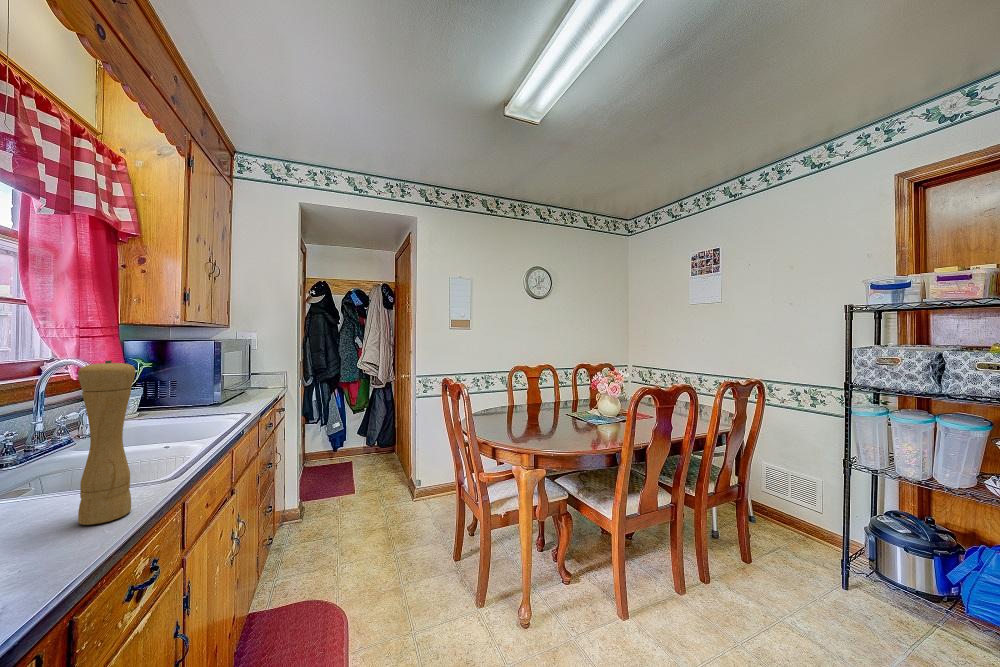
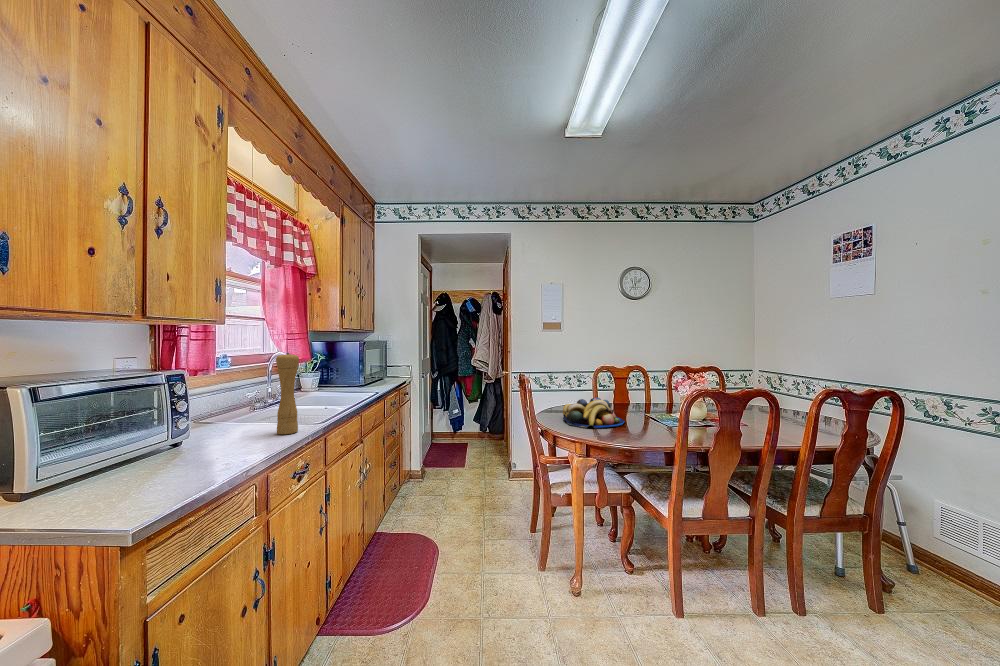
fruit bowl: none [505,403,574,440] -> present [563,397,624,428]

